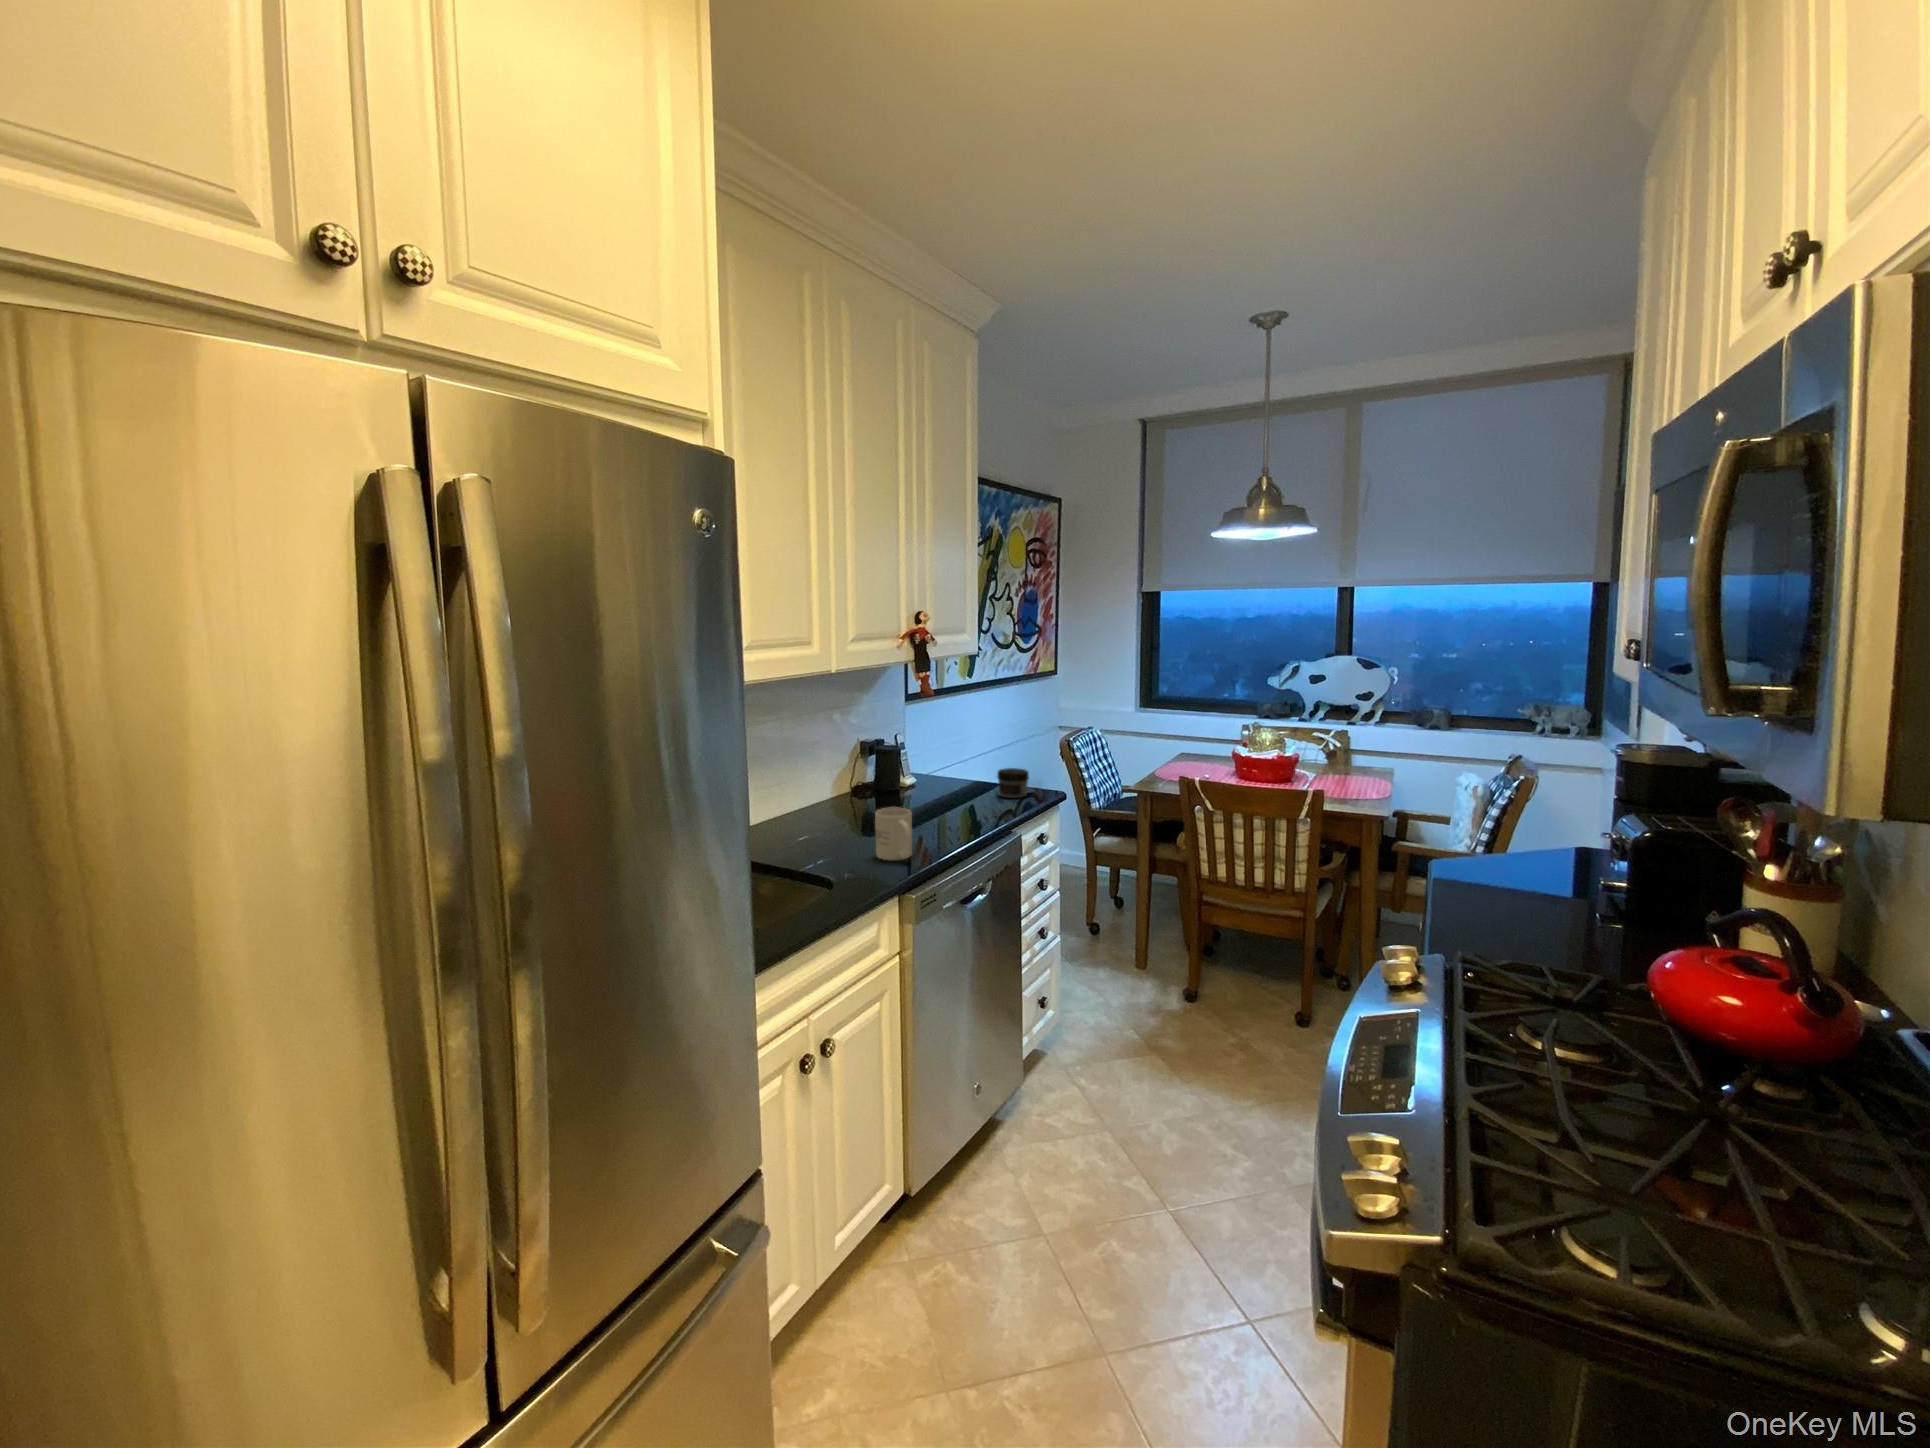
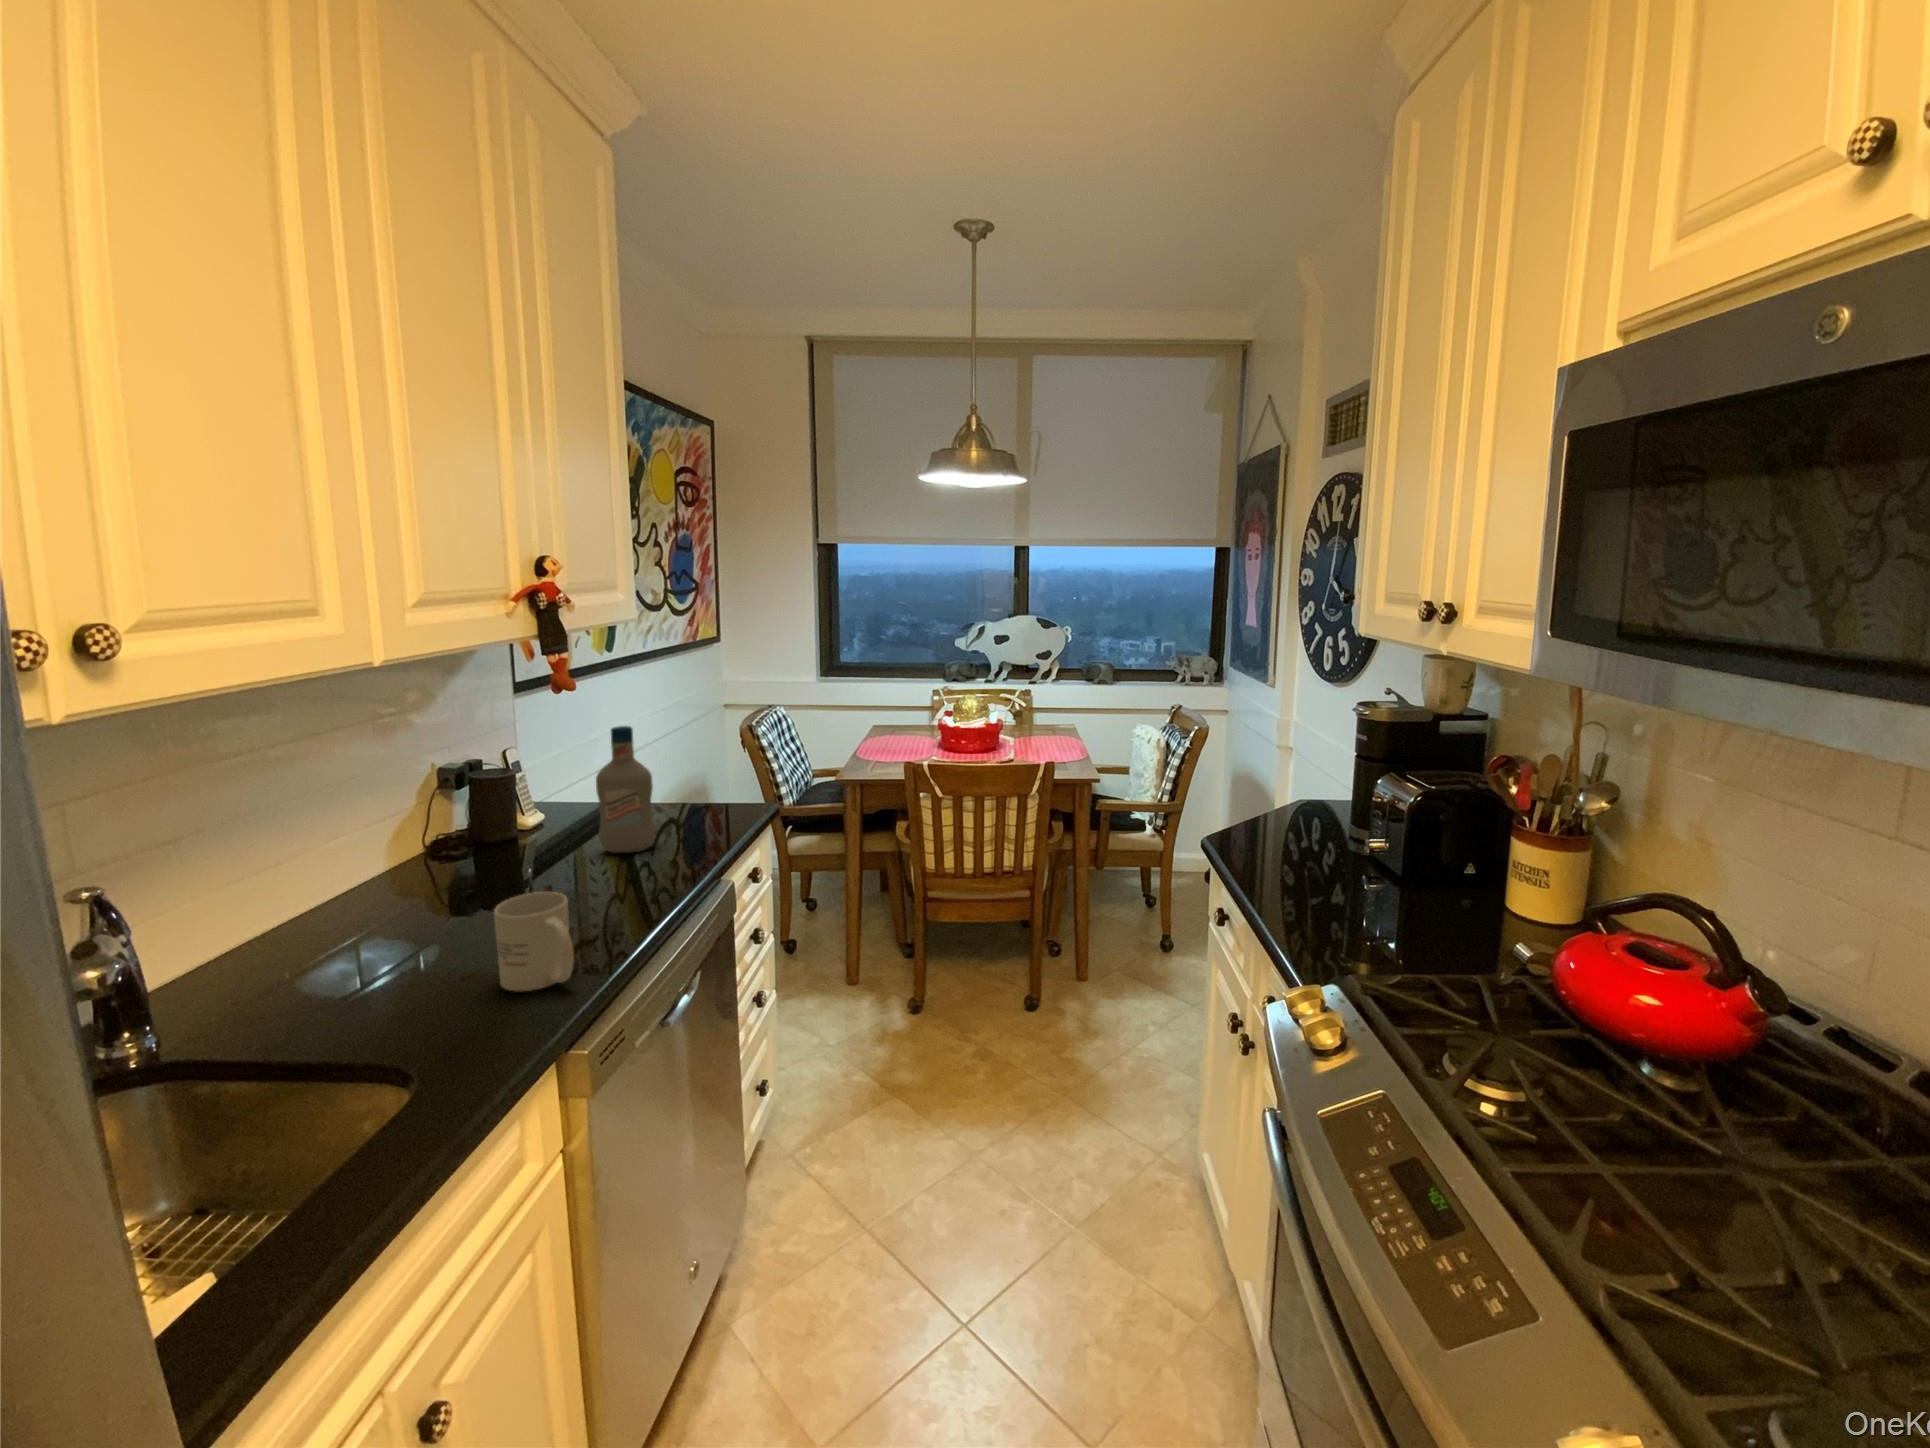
bottle: none [942,723,976,807] -> present [596,726,655,853]
jar: present [997,768,1029,798] -> none [682,781,730,825]

